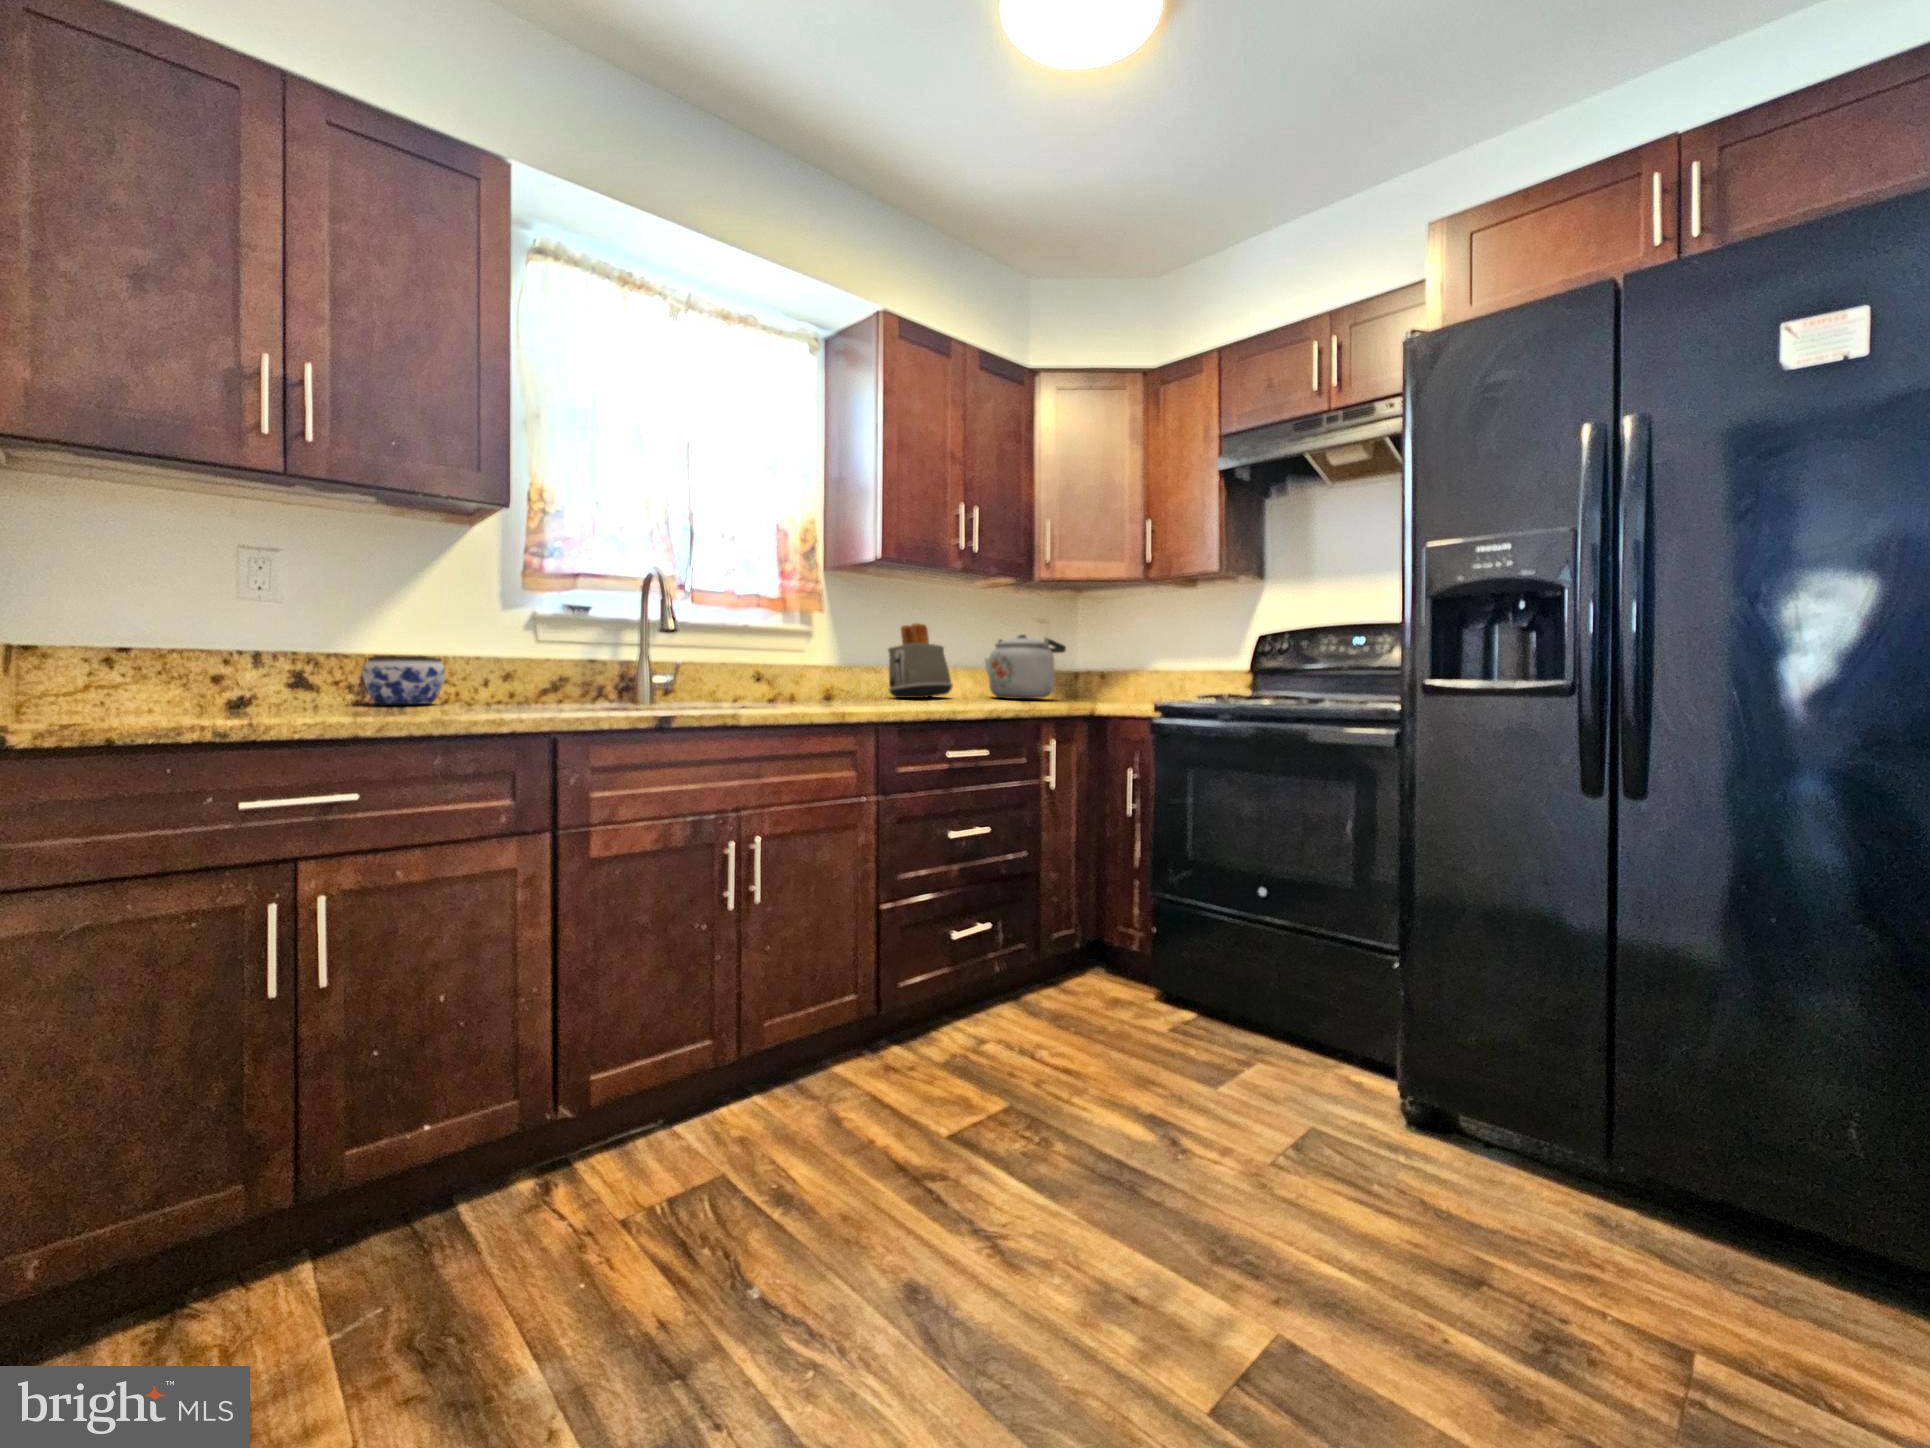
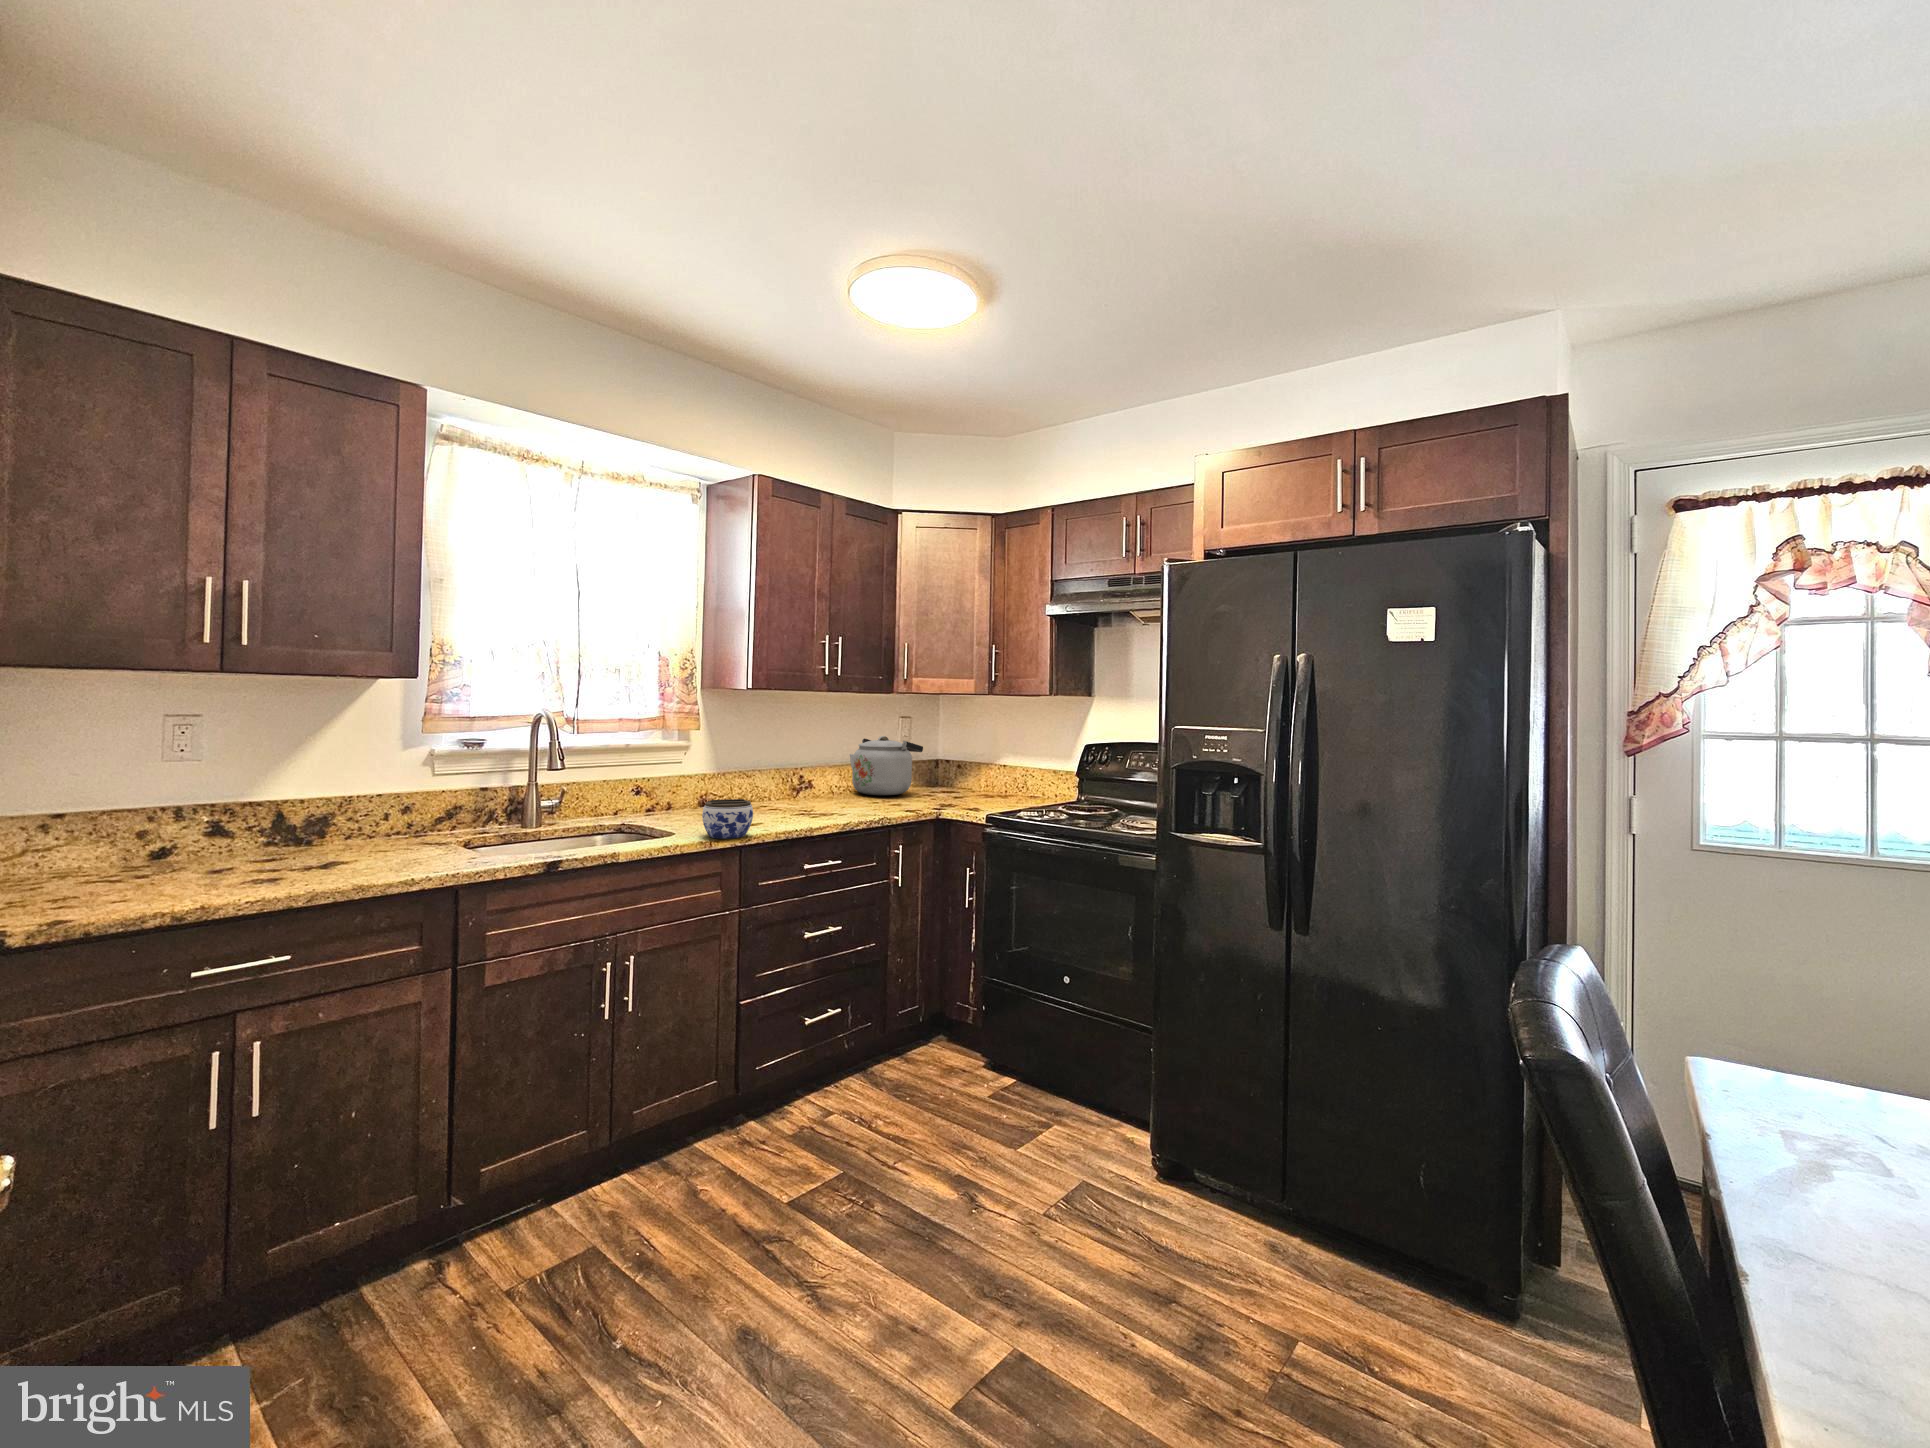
toaster: present [888,623,952,698] -> none [758,730,818,801]
jar: present [363,655,445,704] -> present [702,799,753,839]

